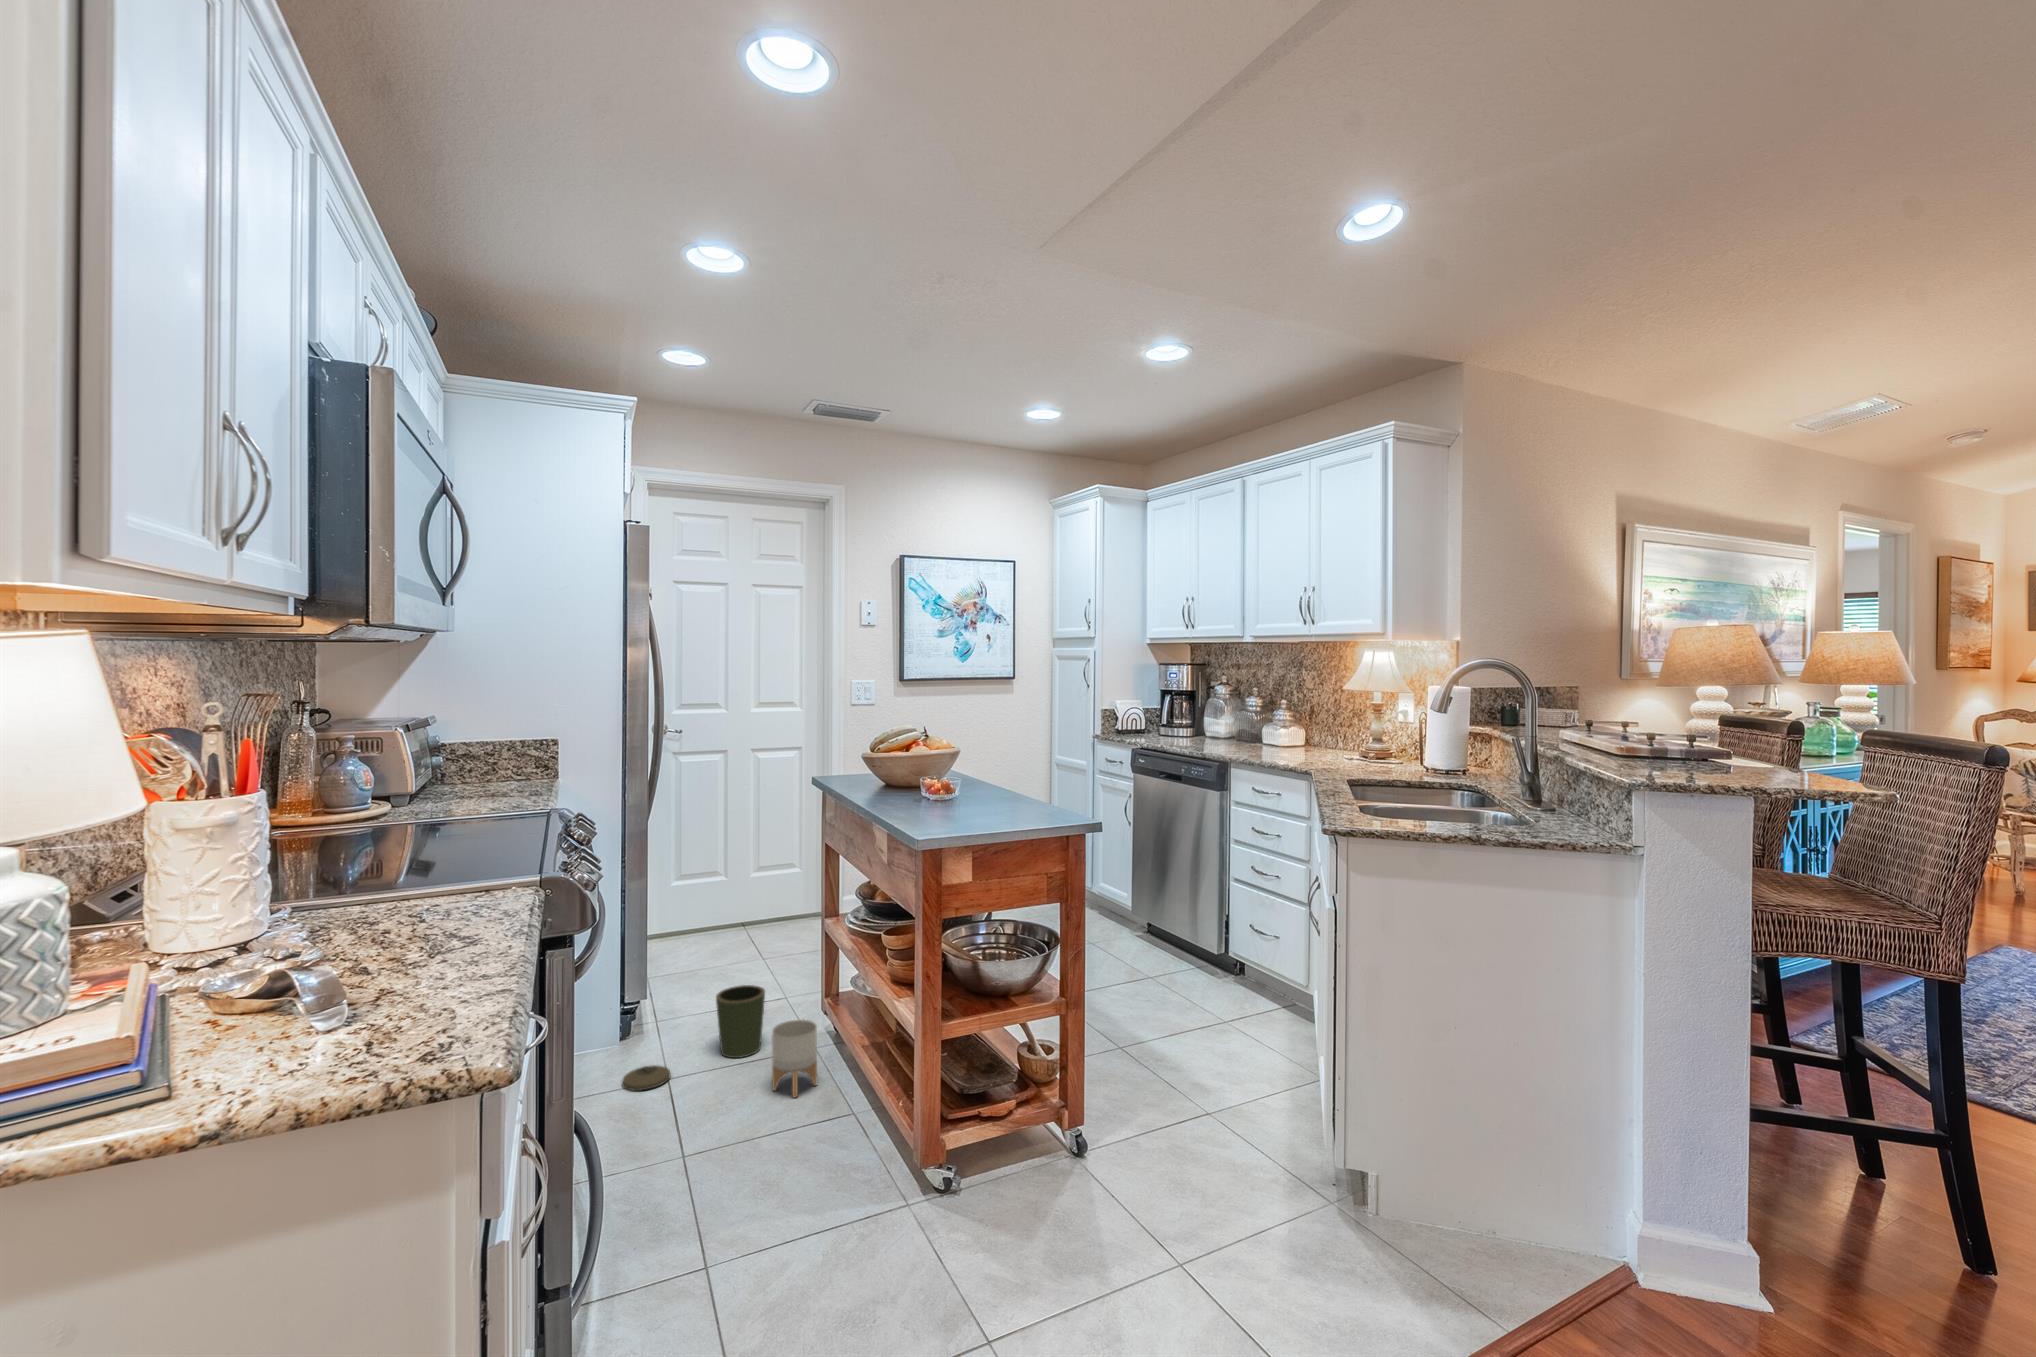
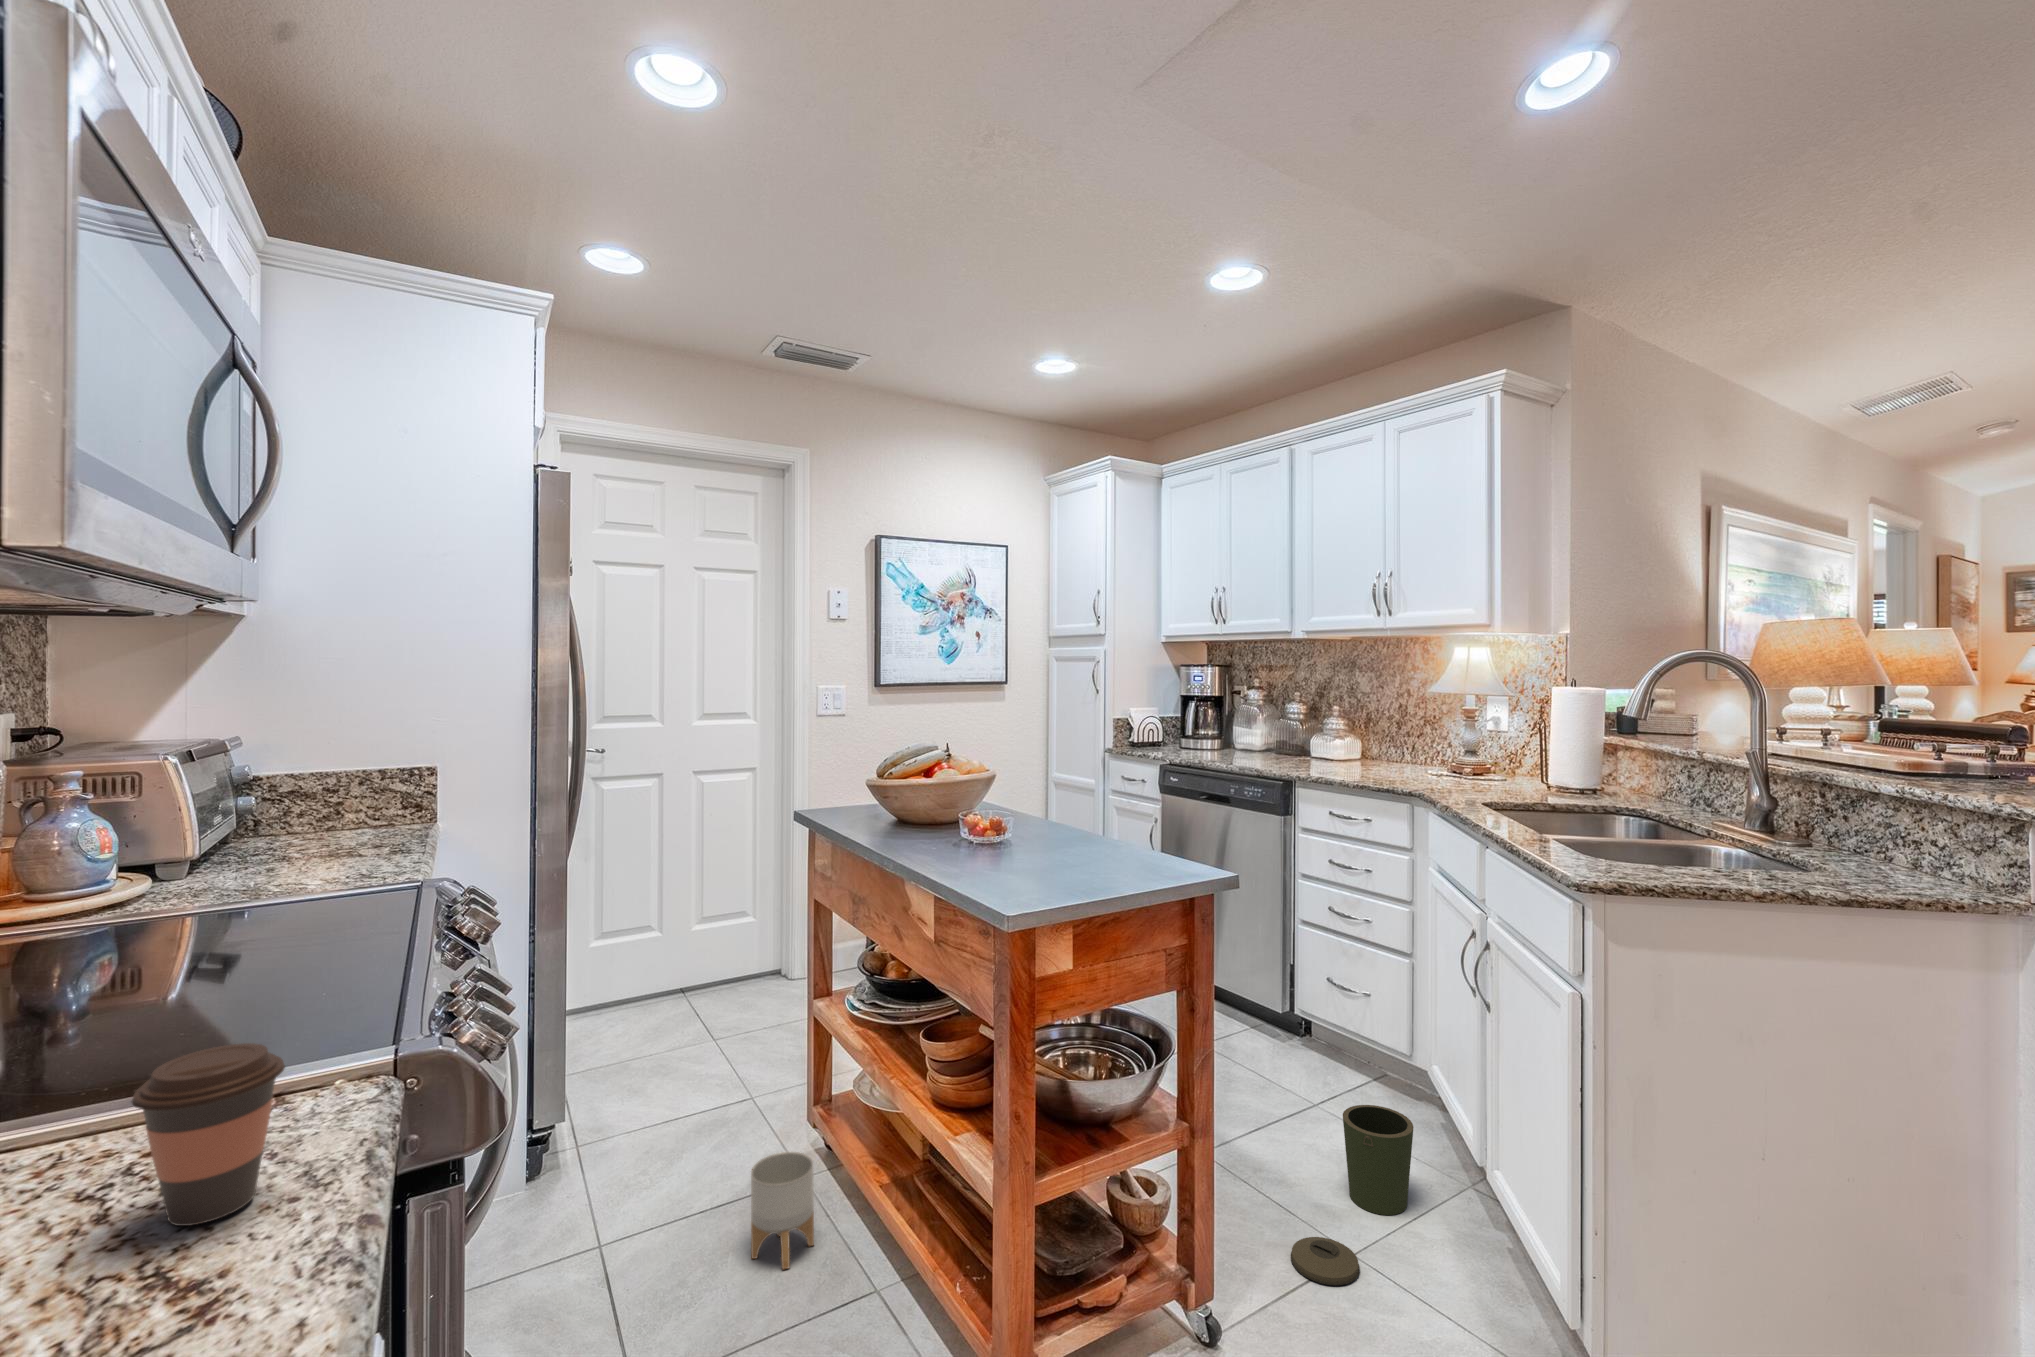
coffee cup: none [433,858,495,933] -> present [132,1043,285,1226]
trash can: present [622,985,765,1091] -> present [1291,1105,1414,1285]

